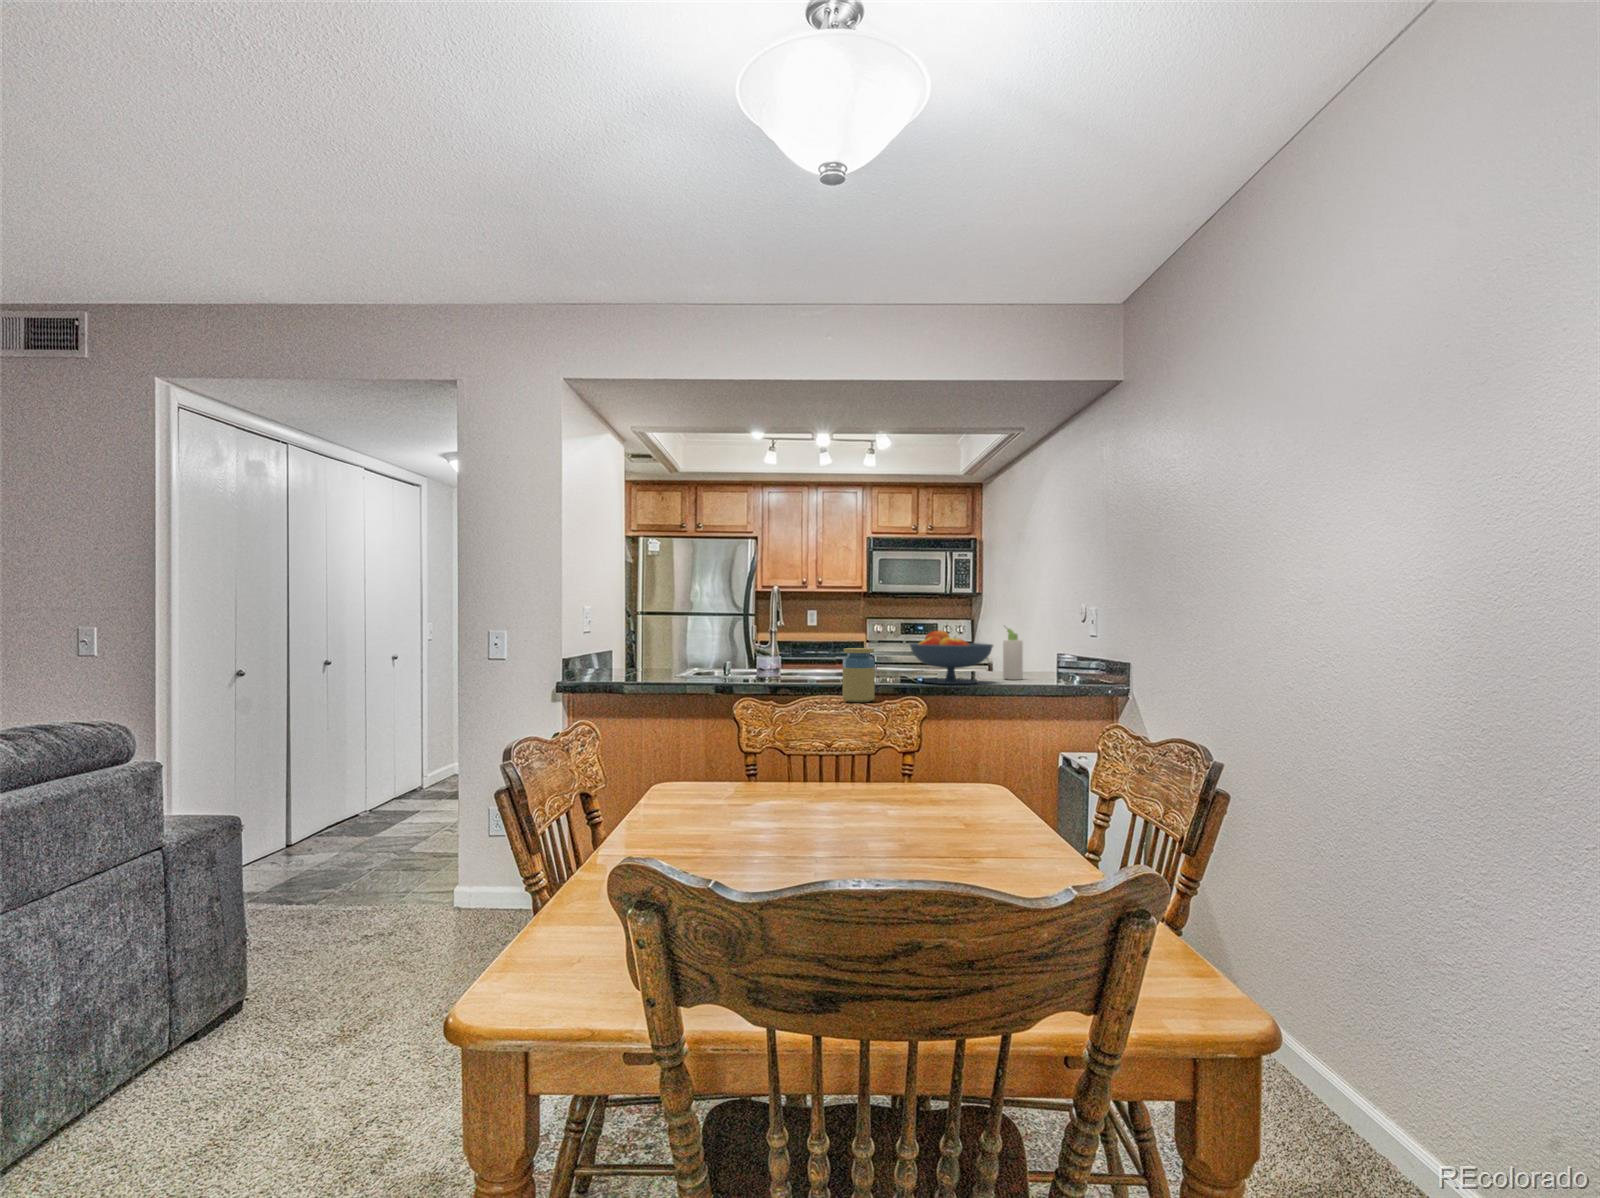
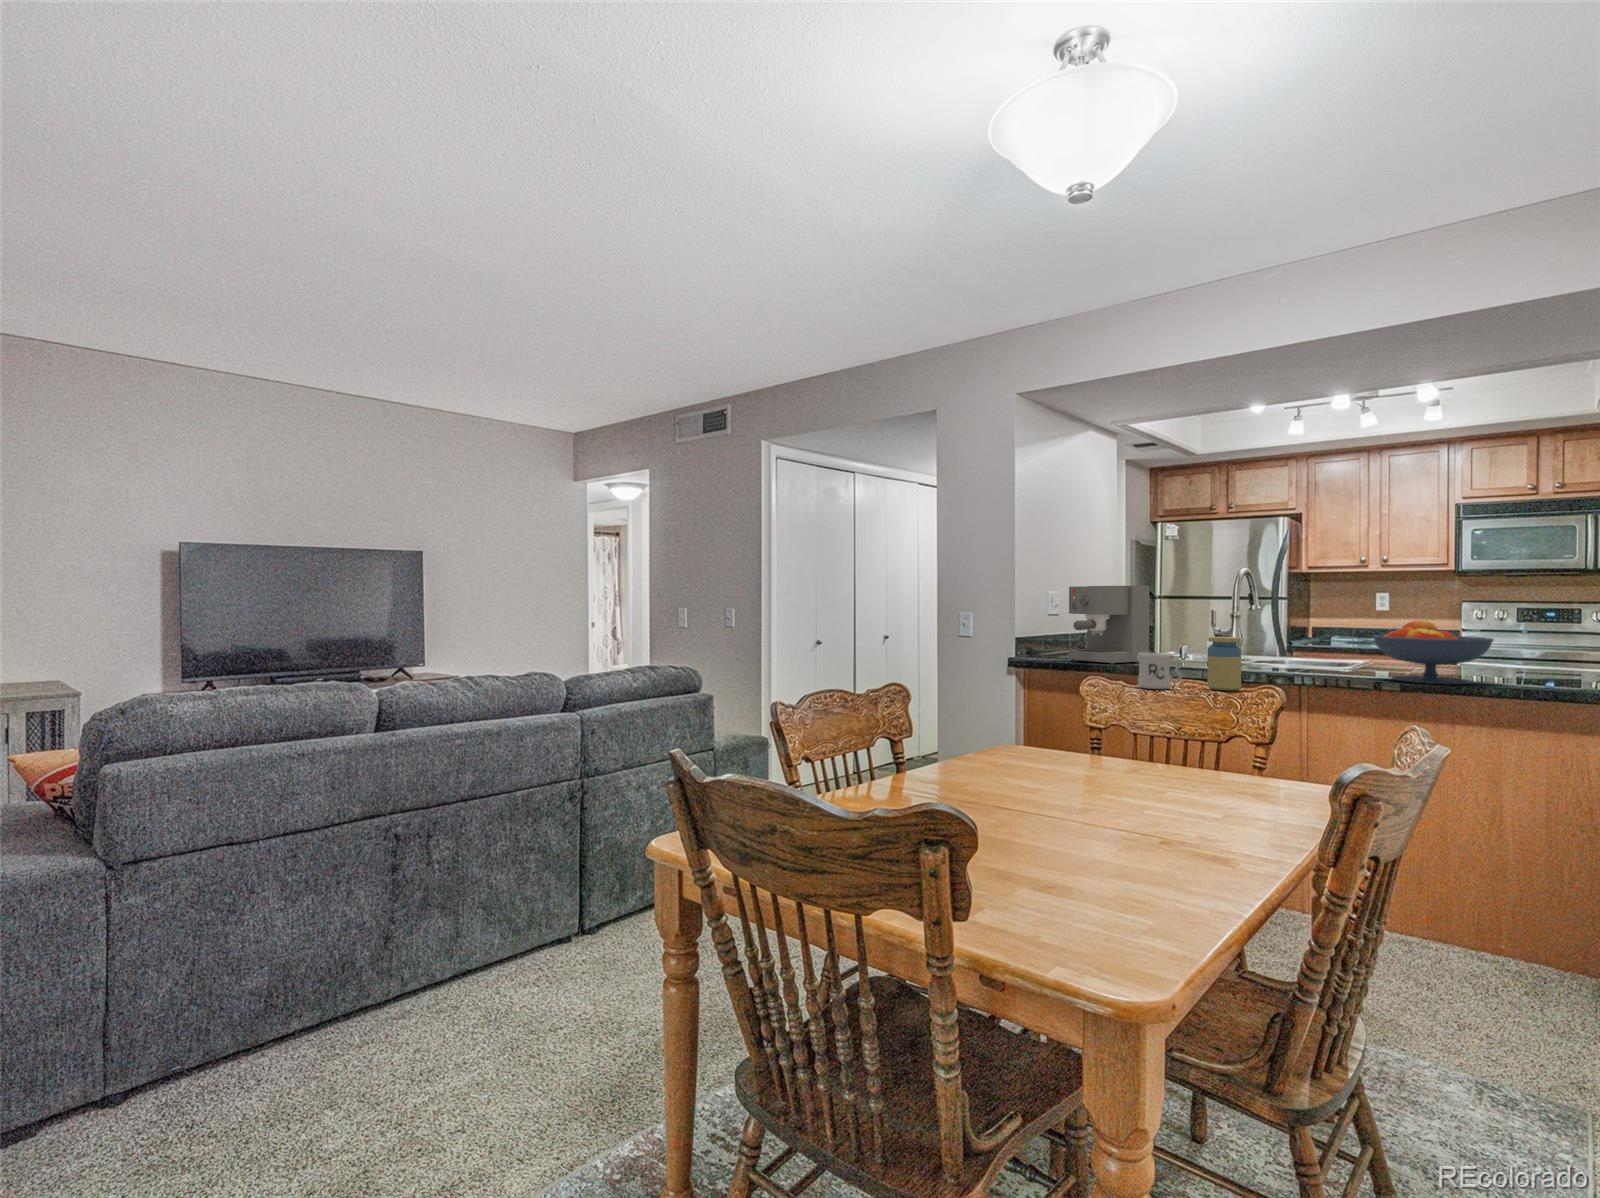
coffee maker: none [615,599,696,683] -> present [1068,586,1150,664]
bottle: present [1003,628,1023,680] -> none [1530,615,1562,684]
mug: none [785,667,825,706] -> present [1138,653,1182,689]

